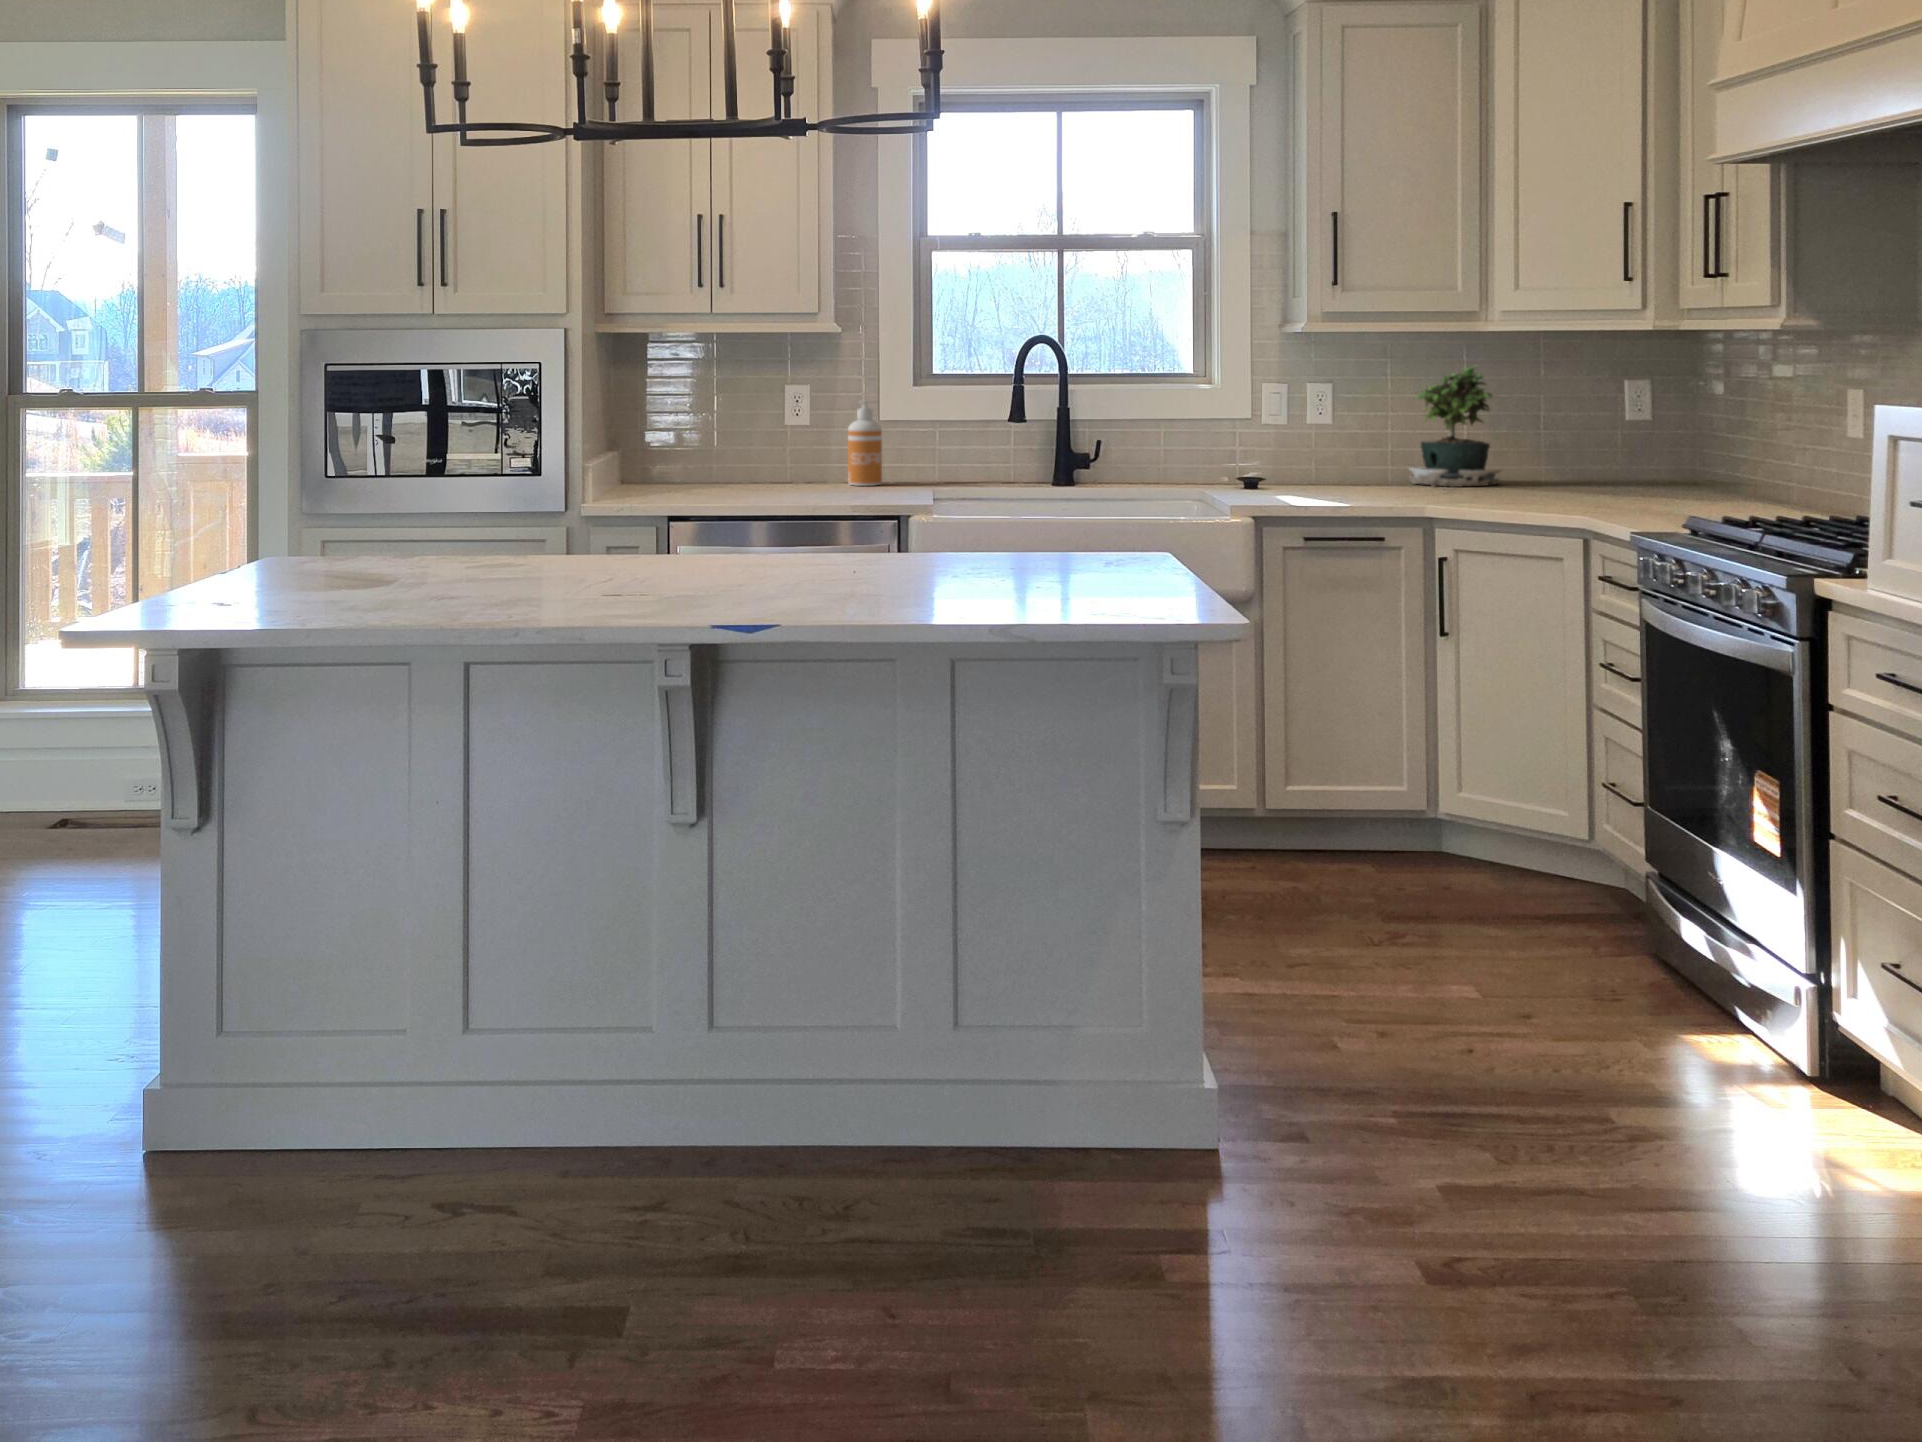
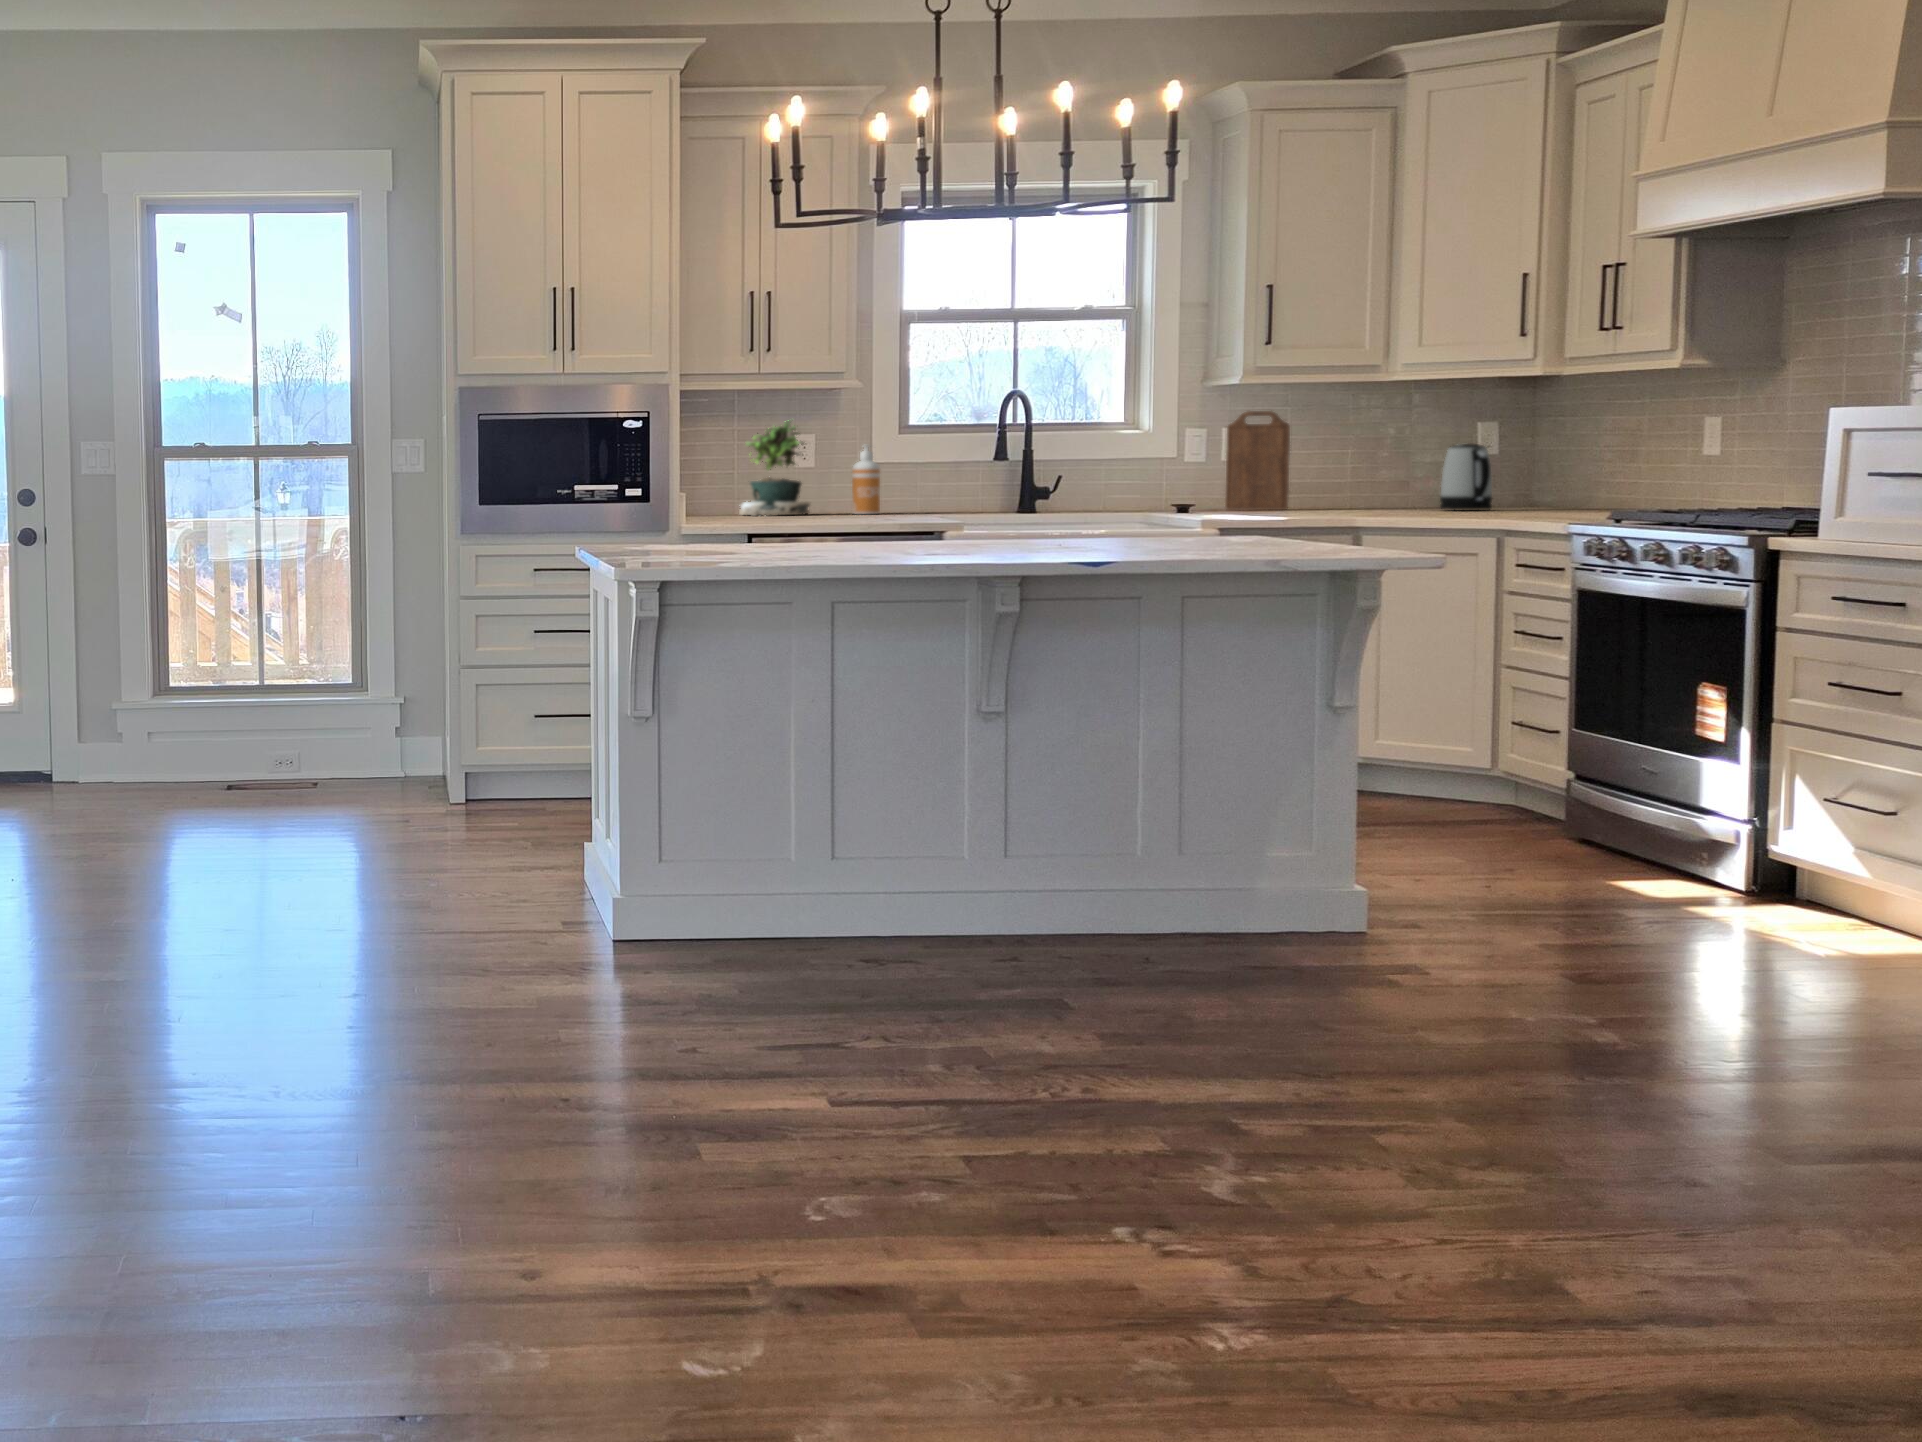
cutting board: none [1300,365,1373,488] -> present [1225,411,1290,510]
potted plant: present [1409,365,1501,487] -> present [739,420,810,516]
kettle: none [1535,416,1597,501] -> present [1440,444,1492,510]

